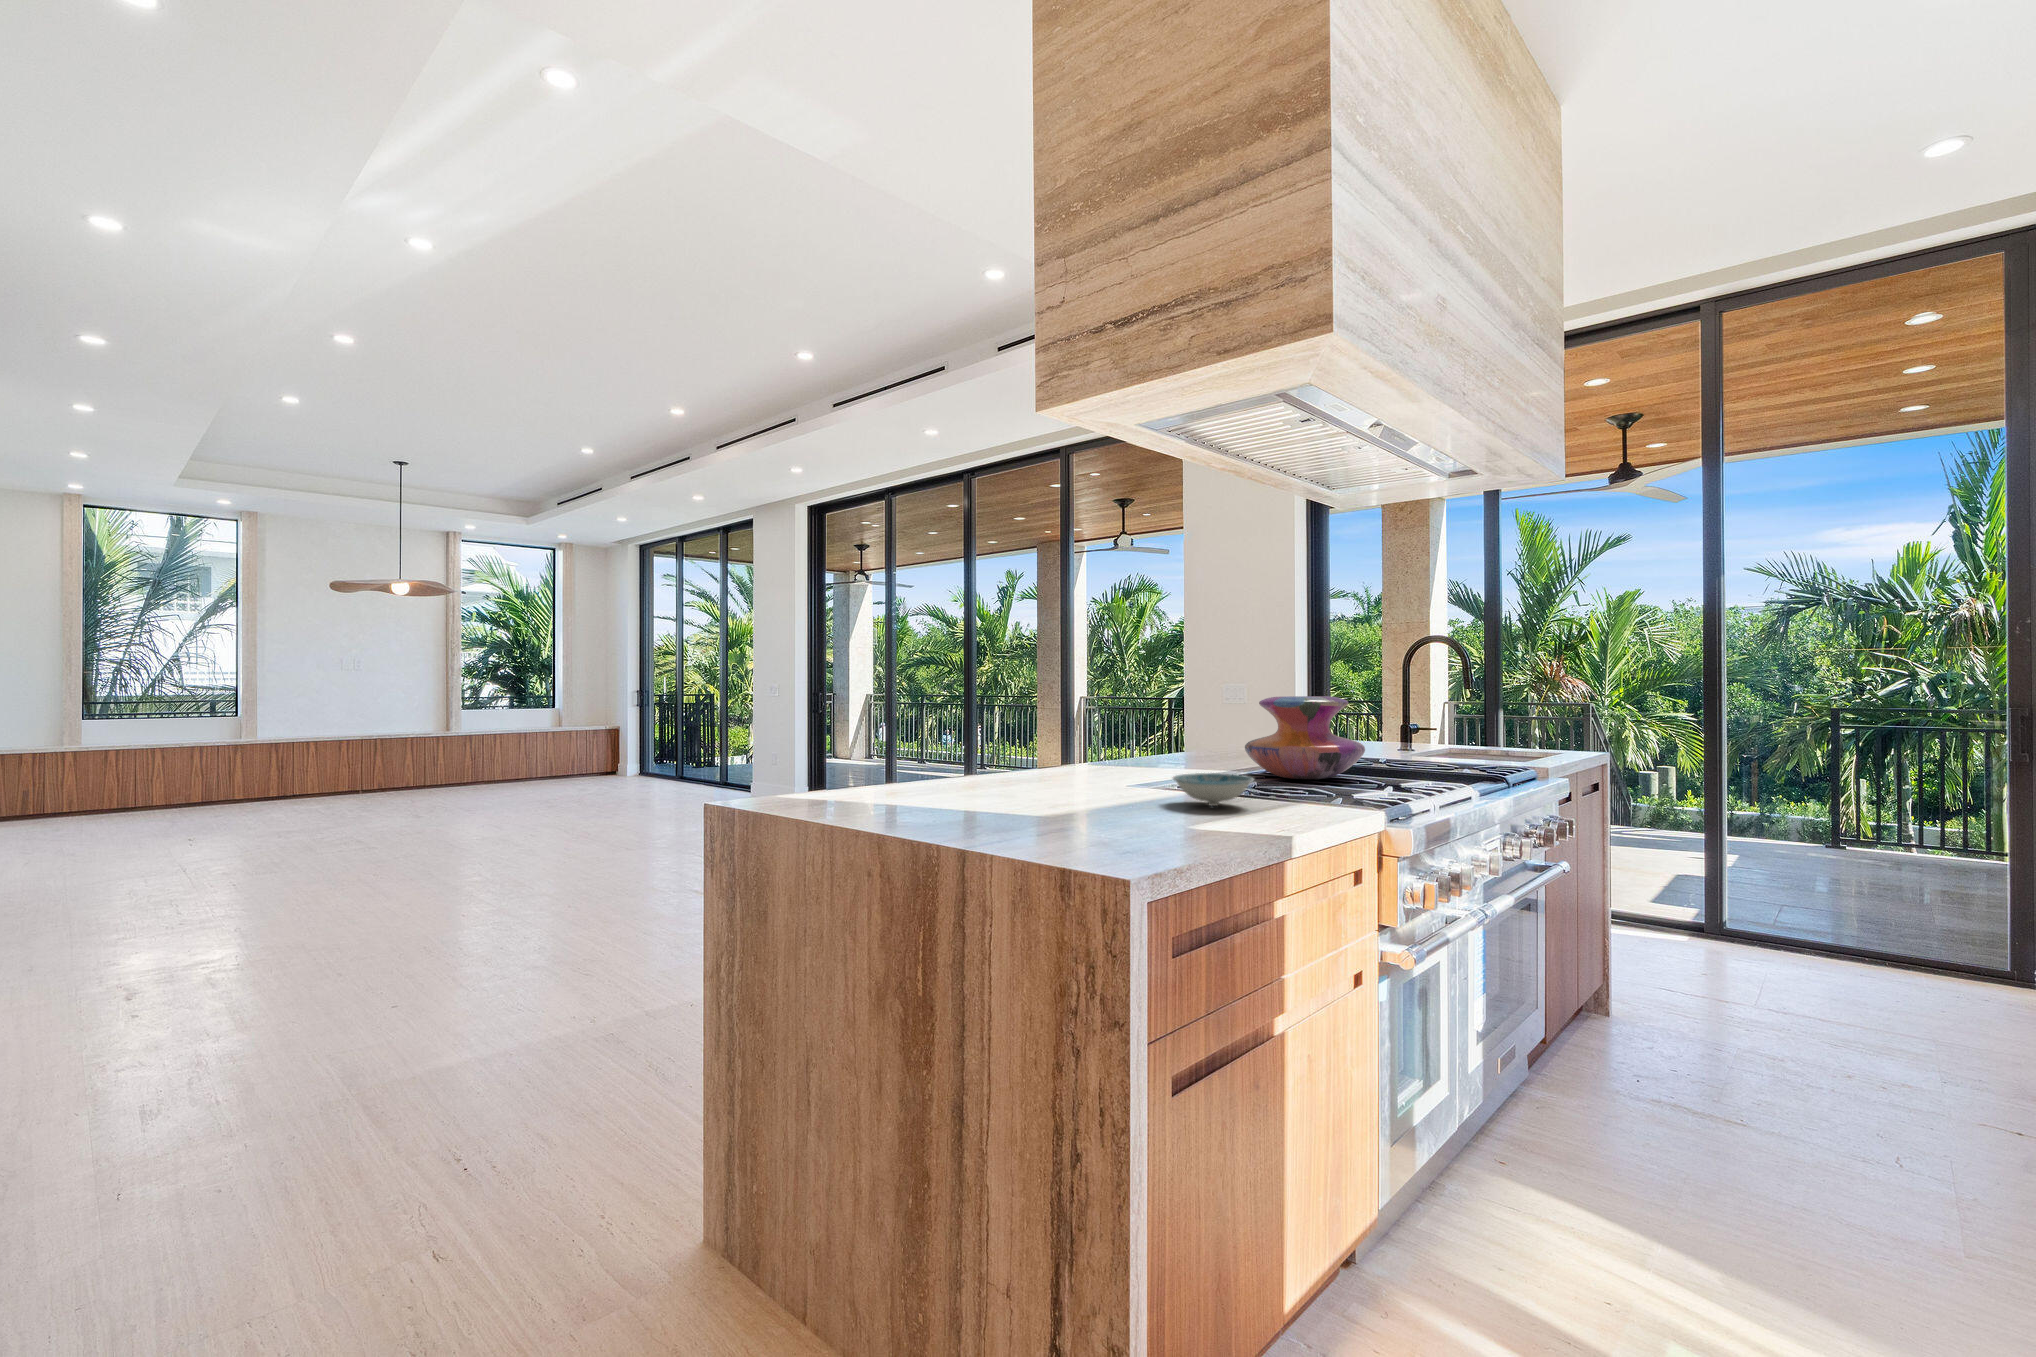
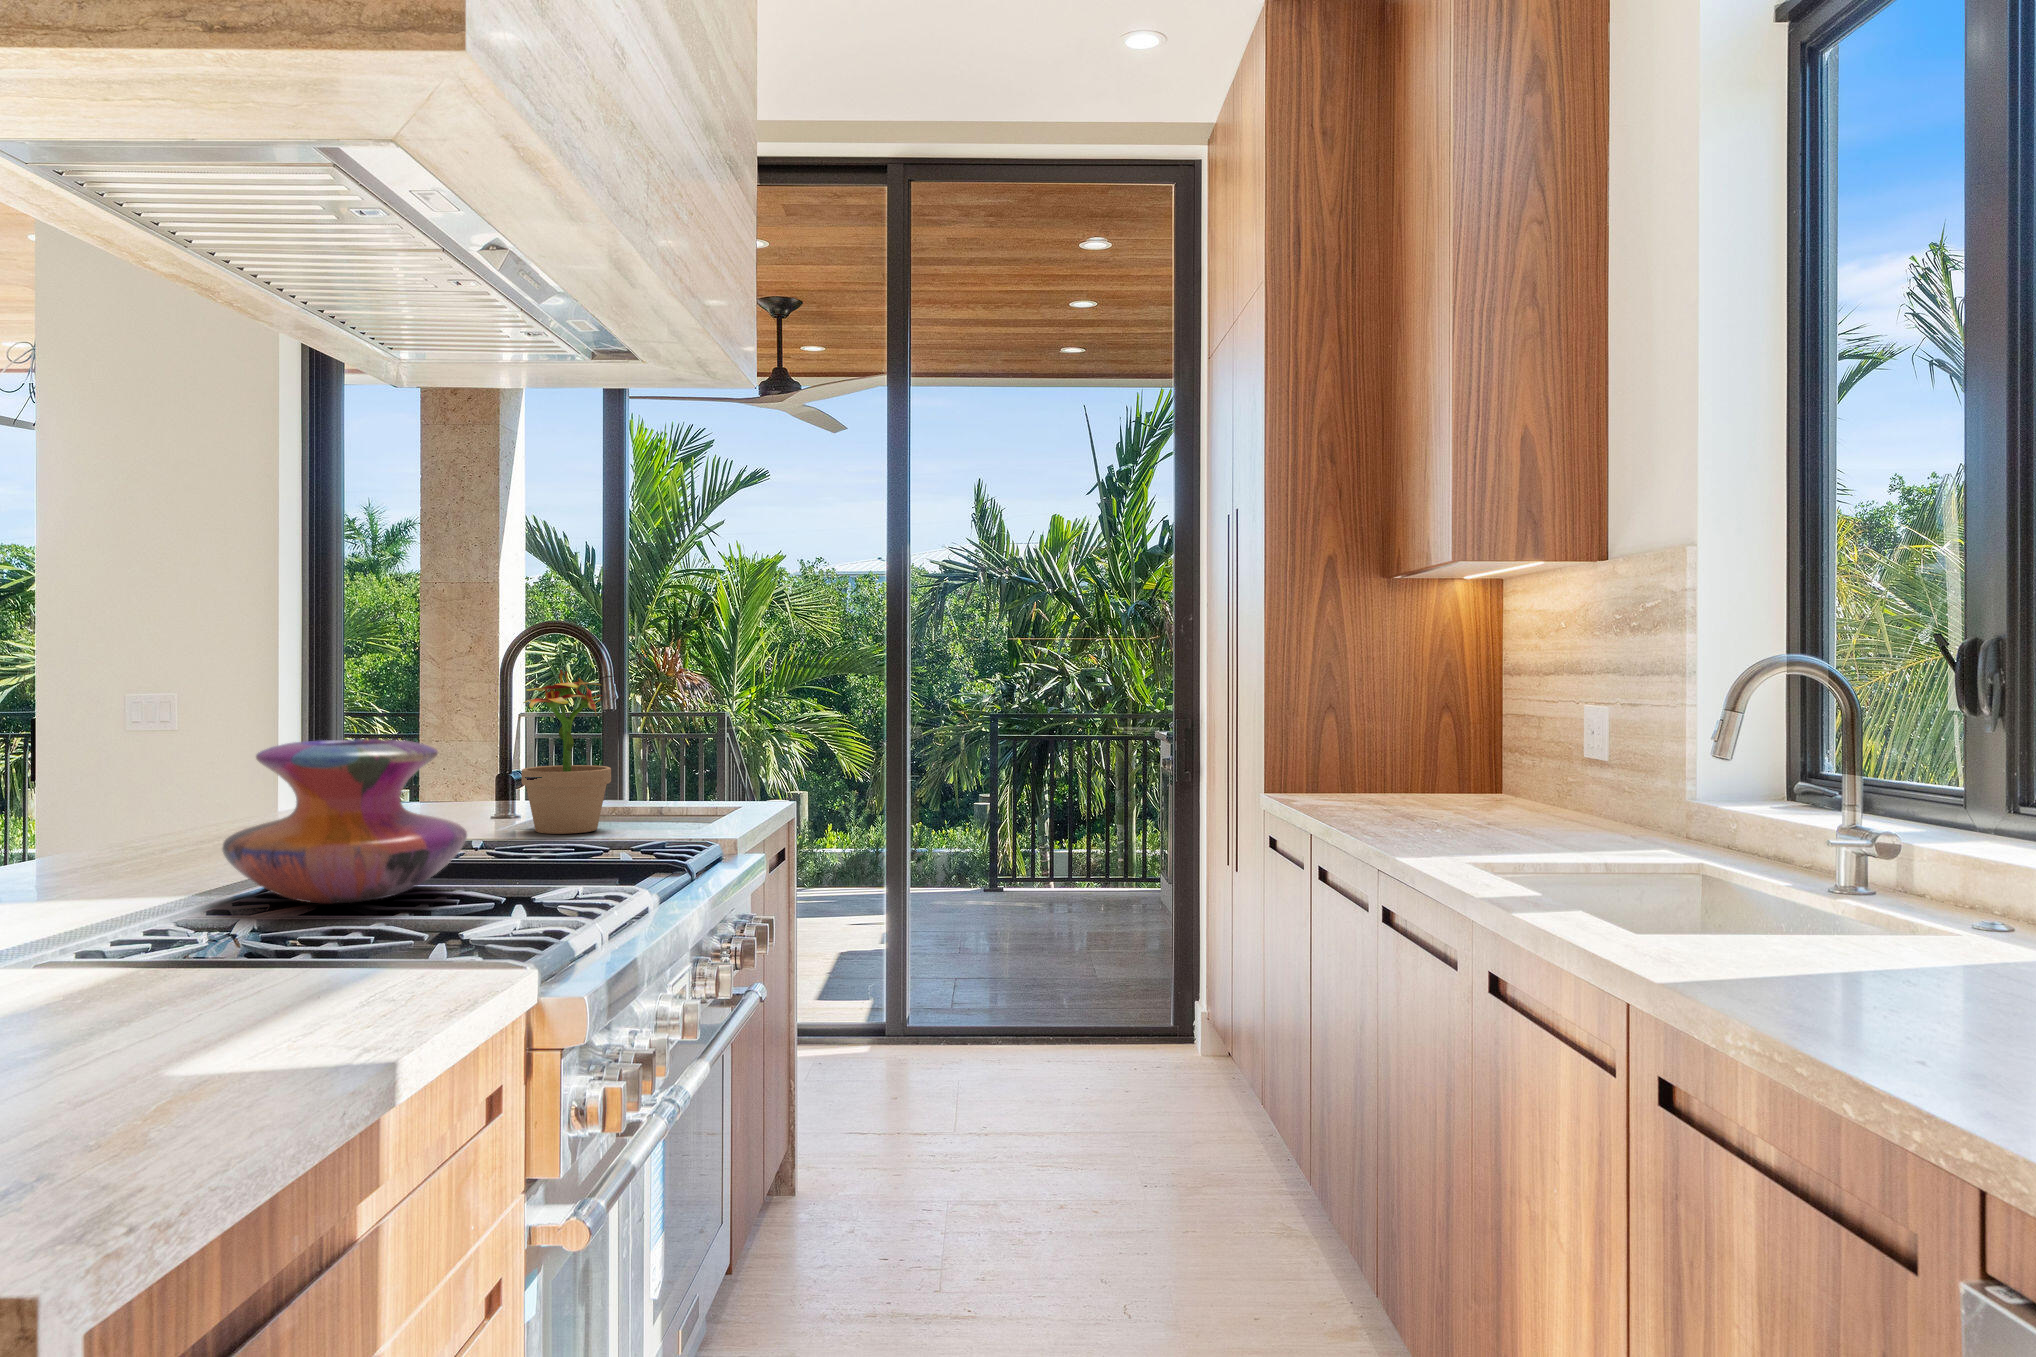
potted plant: none [1416,665,1475,766] -> present [522,670,611,834]
ceramic bowl: present [1173,773,1254,806] -> none [81,948,294,1035]

